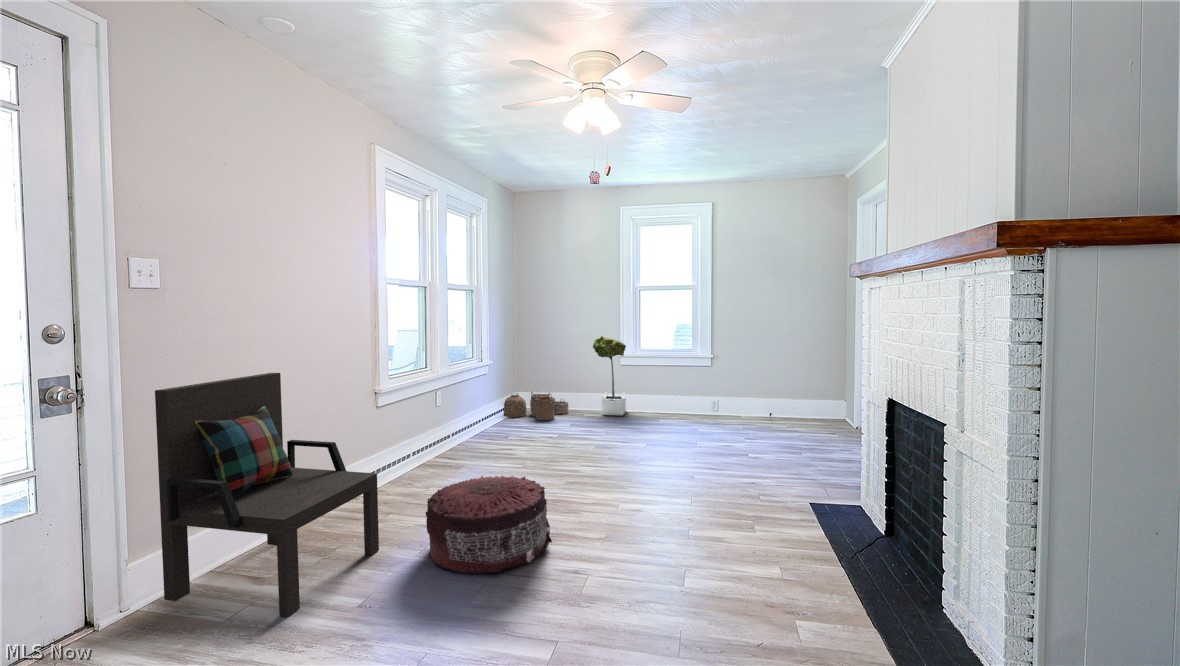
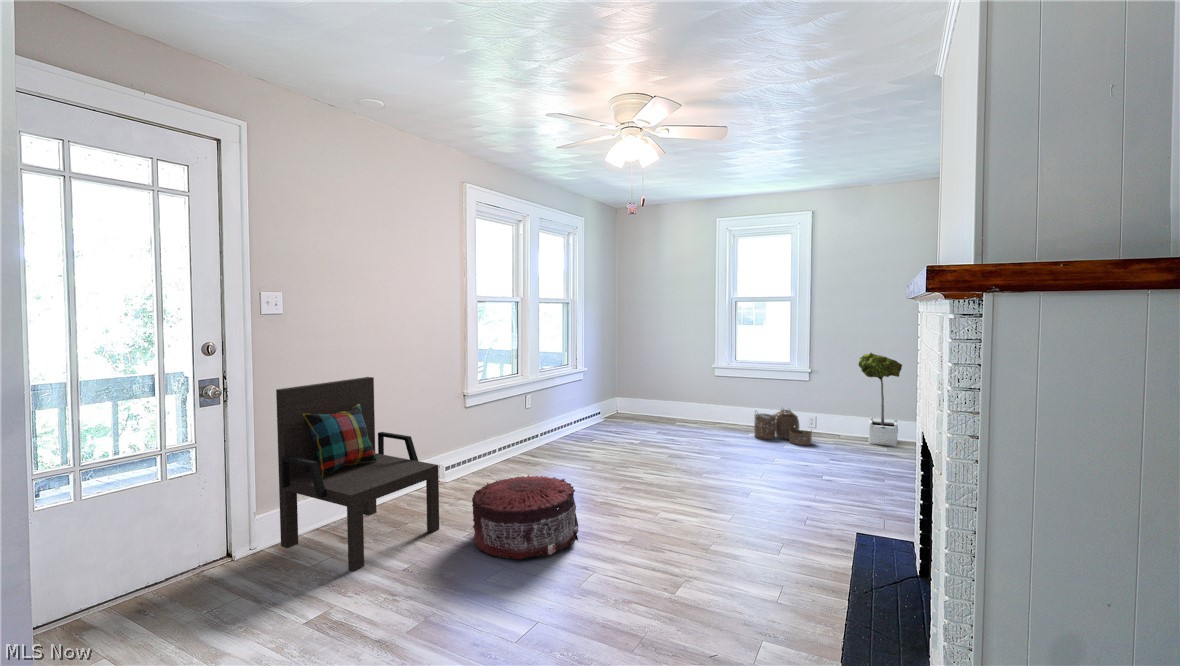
potted tree: present [593,336,626,415] -> present [858,353,902,446]
woven basket: present [504,392,568,420] -> present [754,410,812,445]

